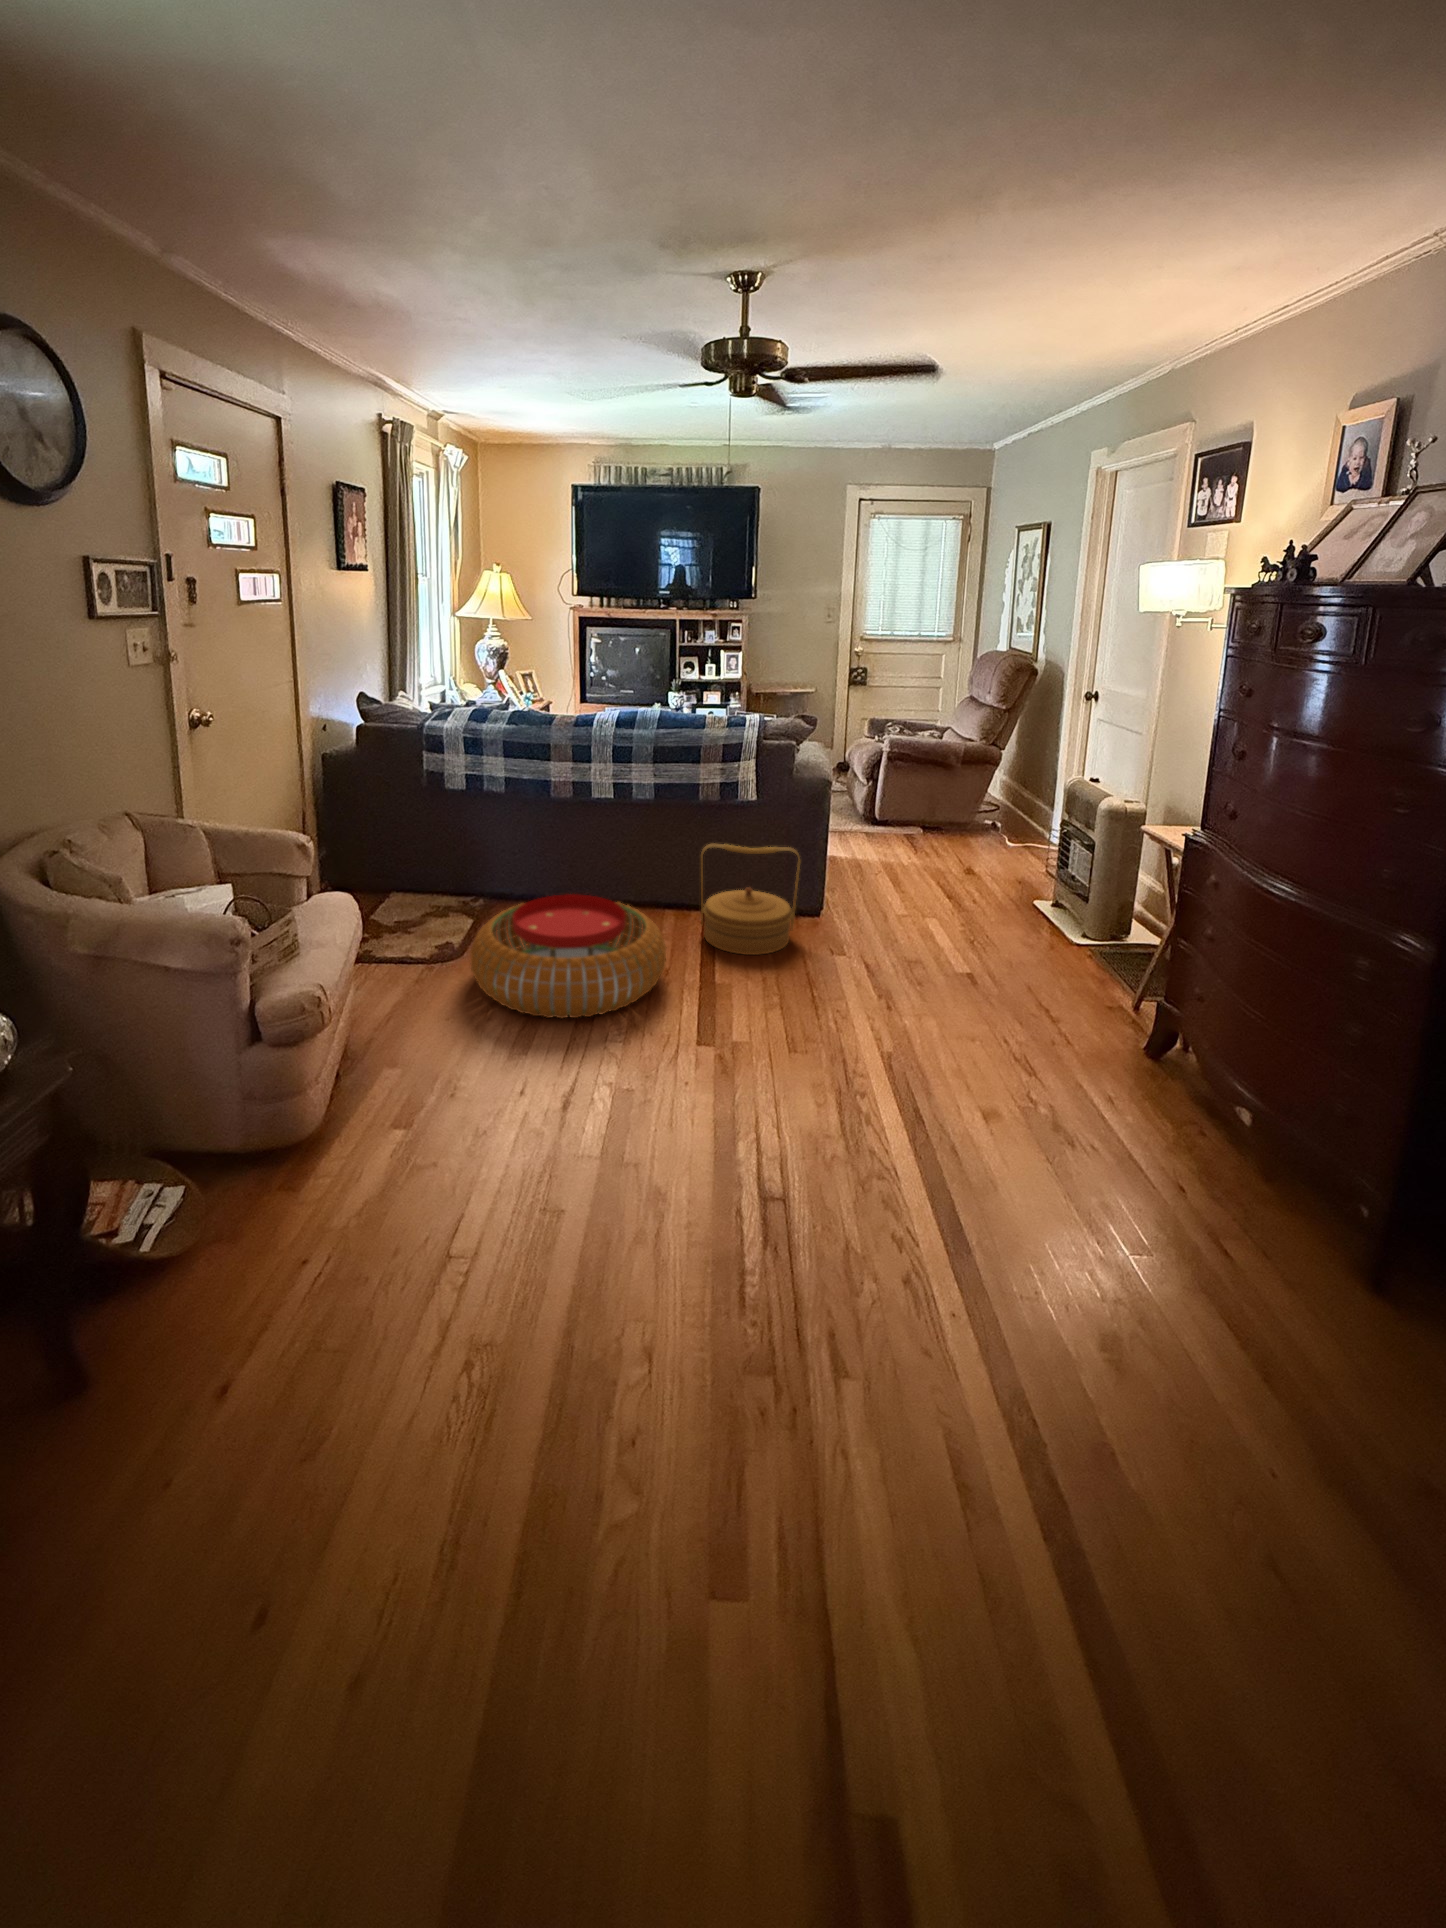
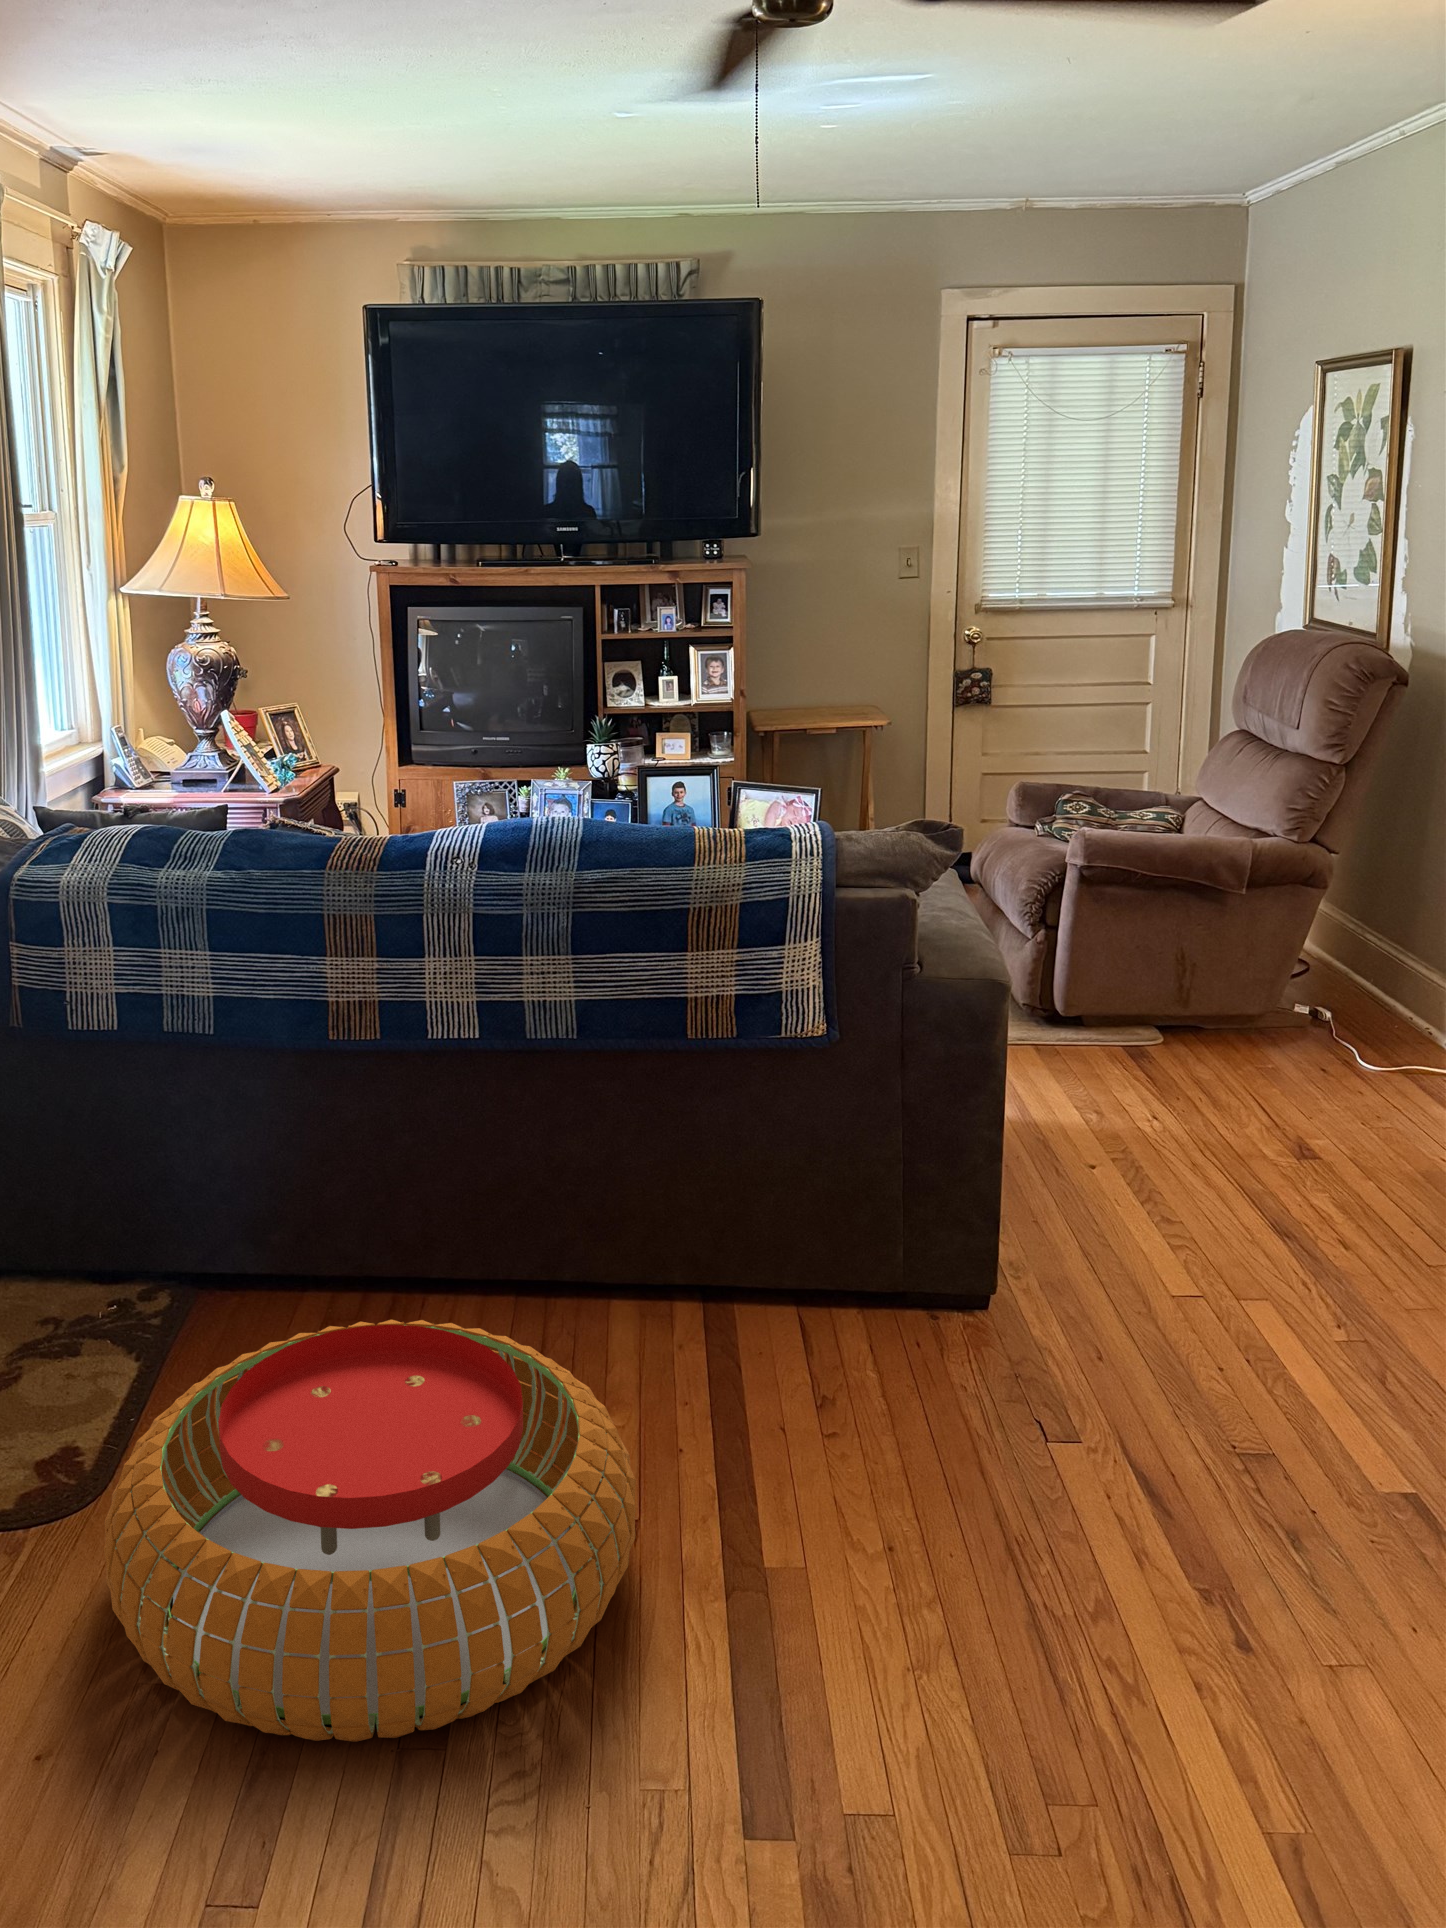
woven basket: present [701,844,800,955] -> none [704,1159,959,1454]

